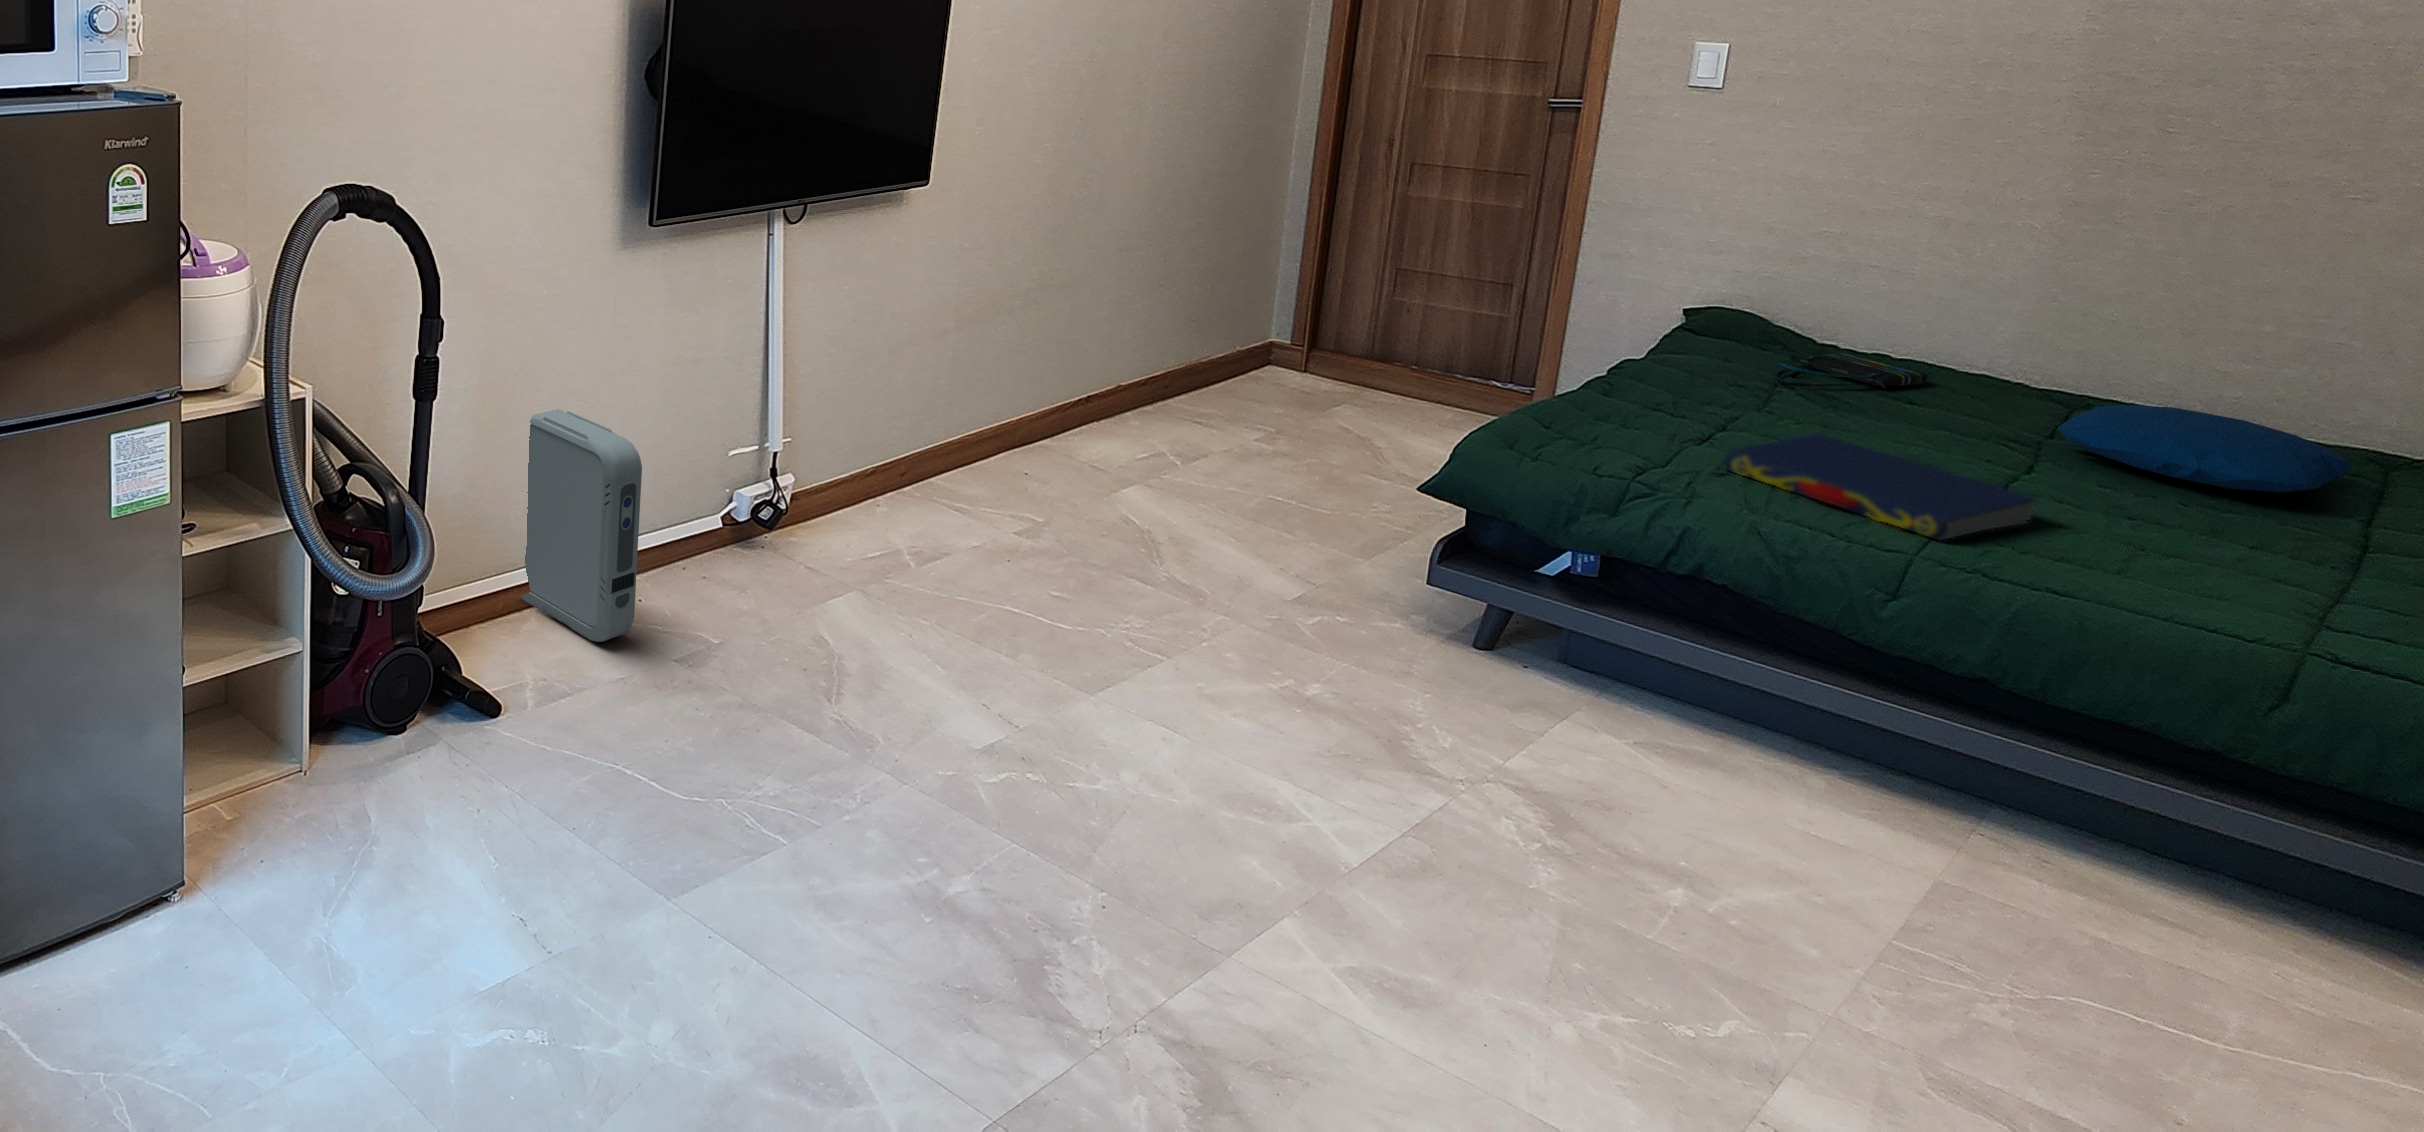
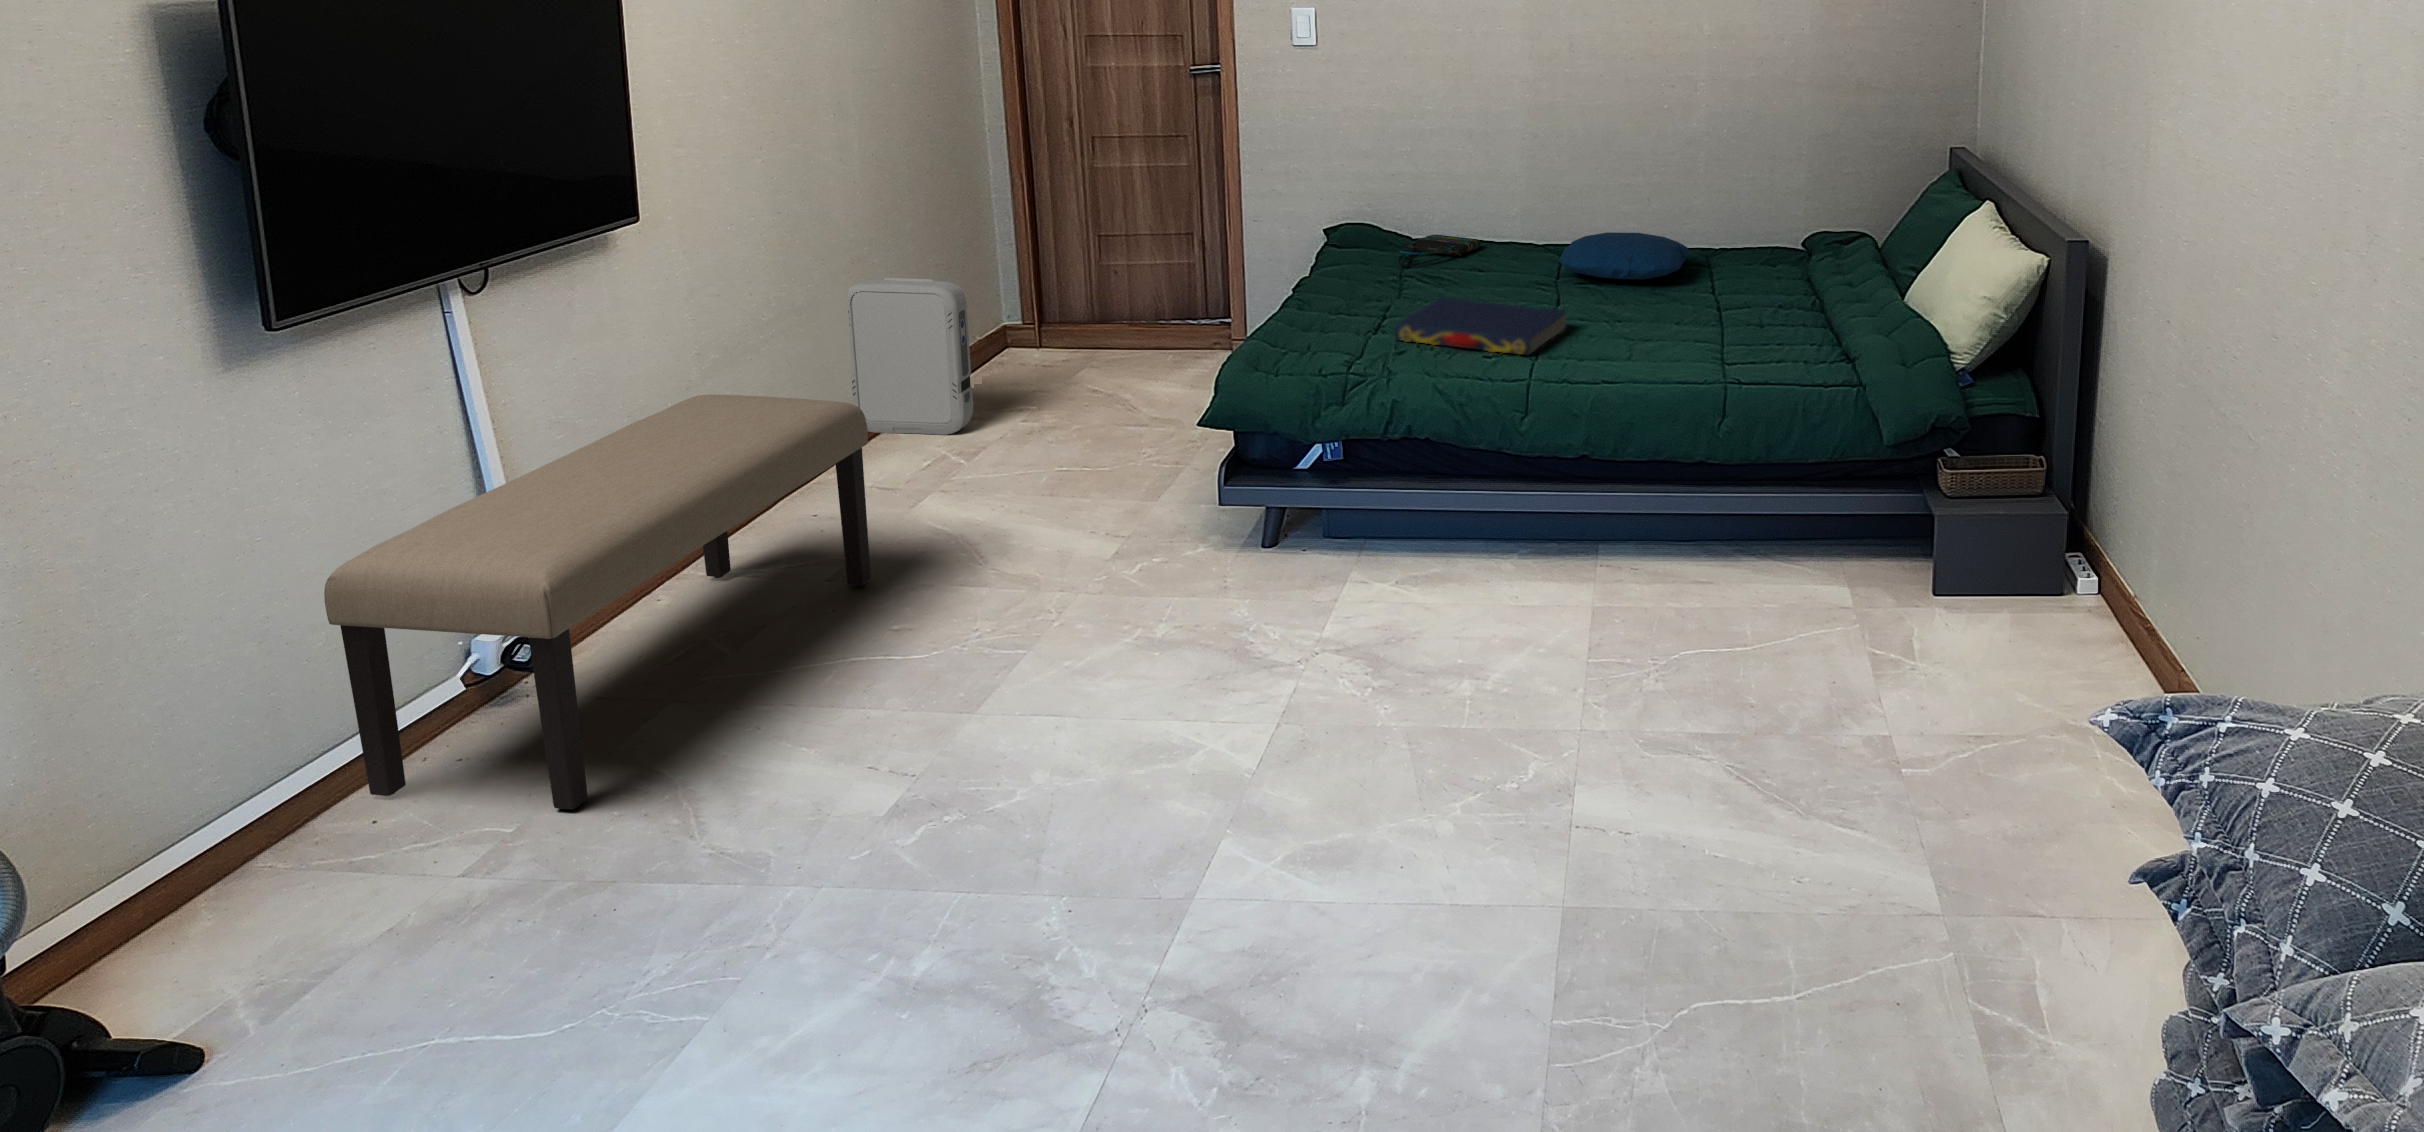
bench: none [646,343,1073,645] -> present [324,395,871,810]
air purifier: present [520,409,642,642] -> present [848,278,973,435]

